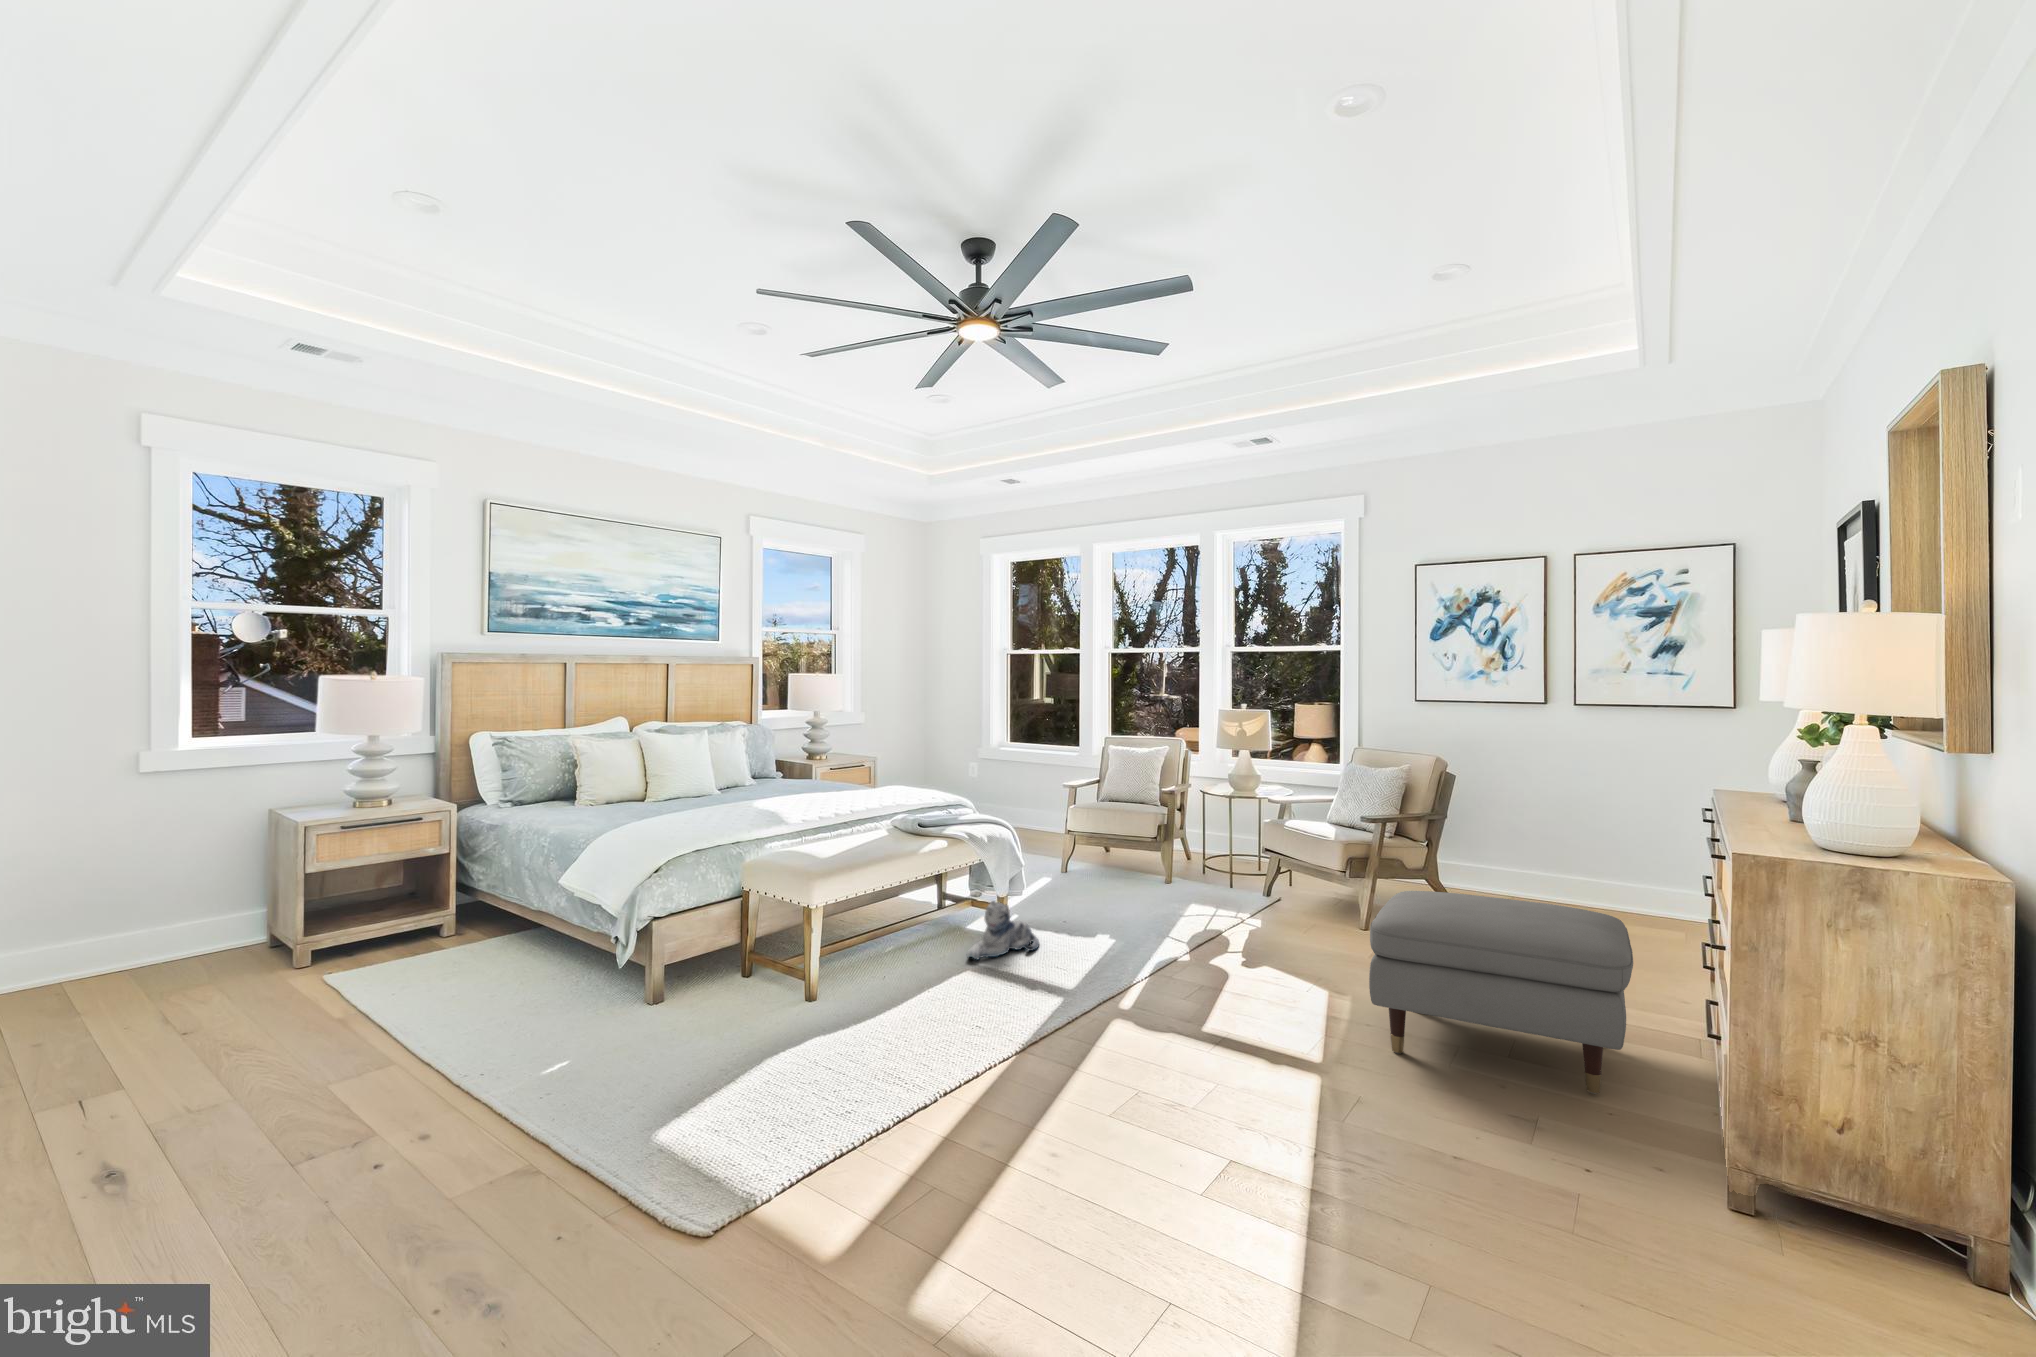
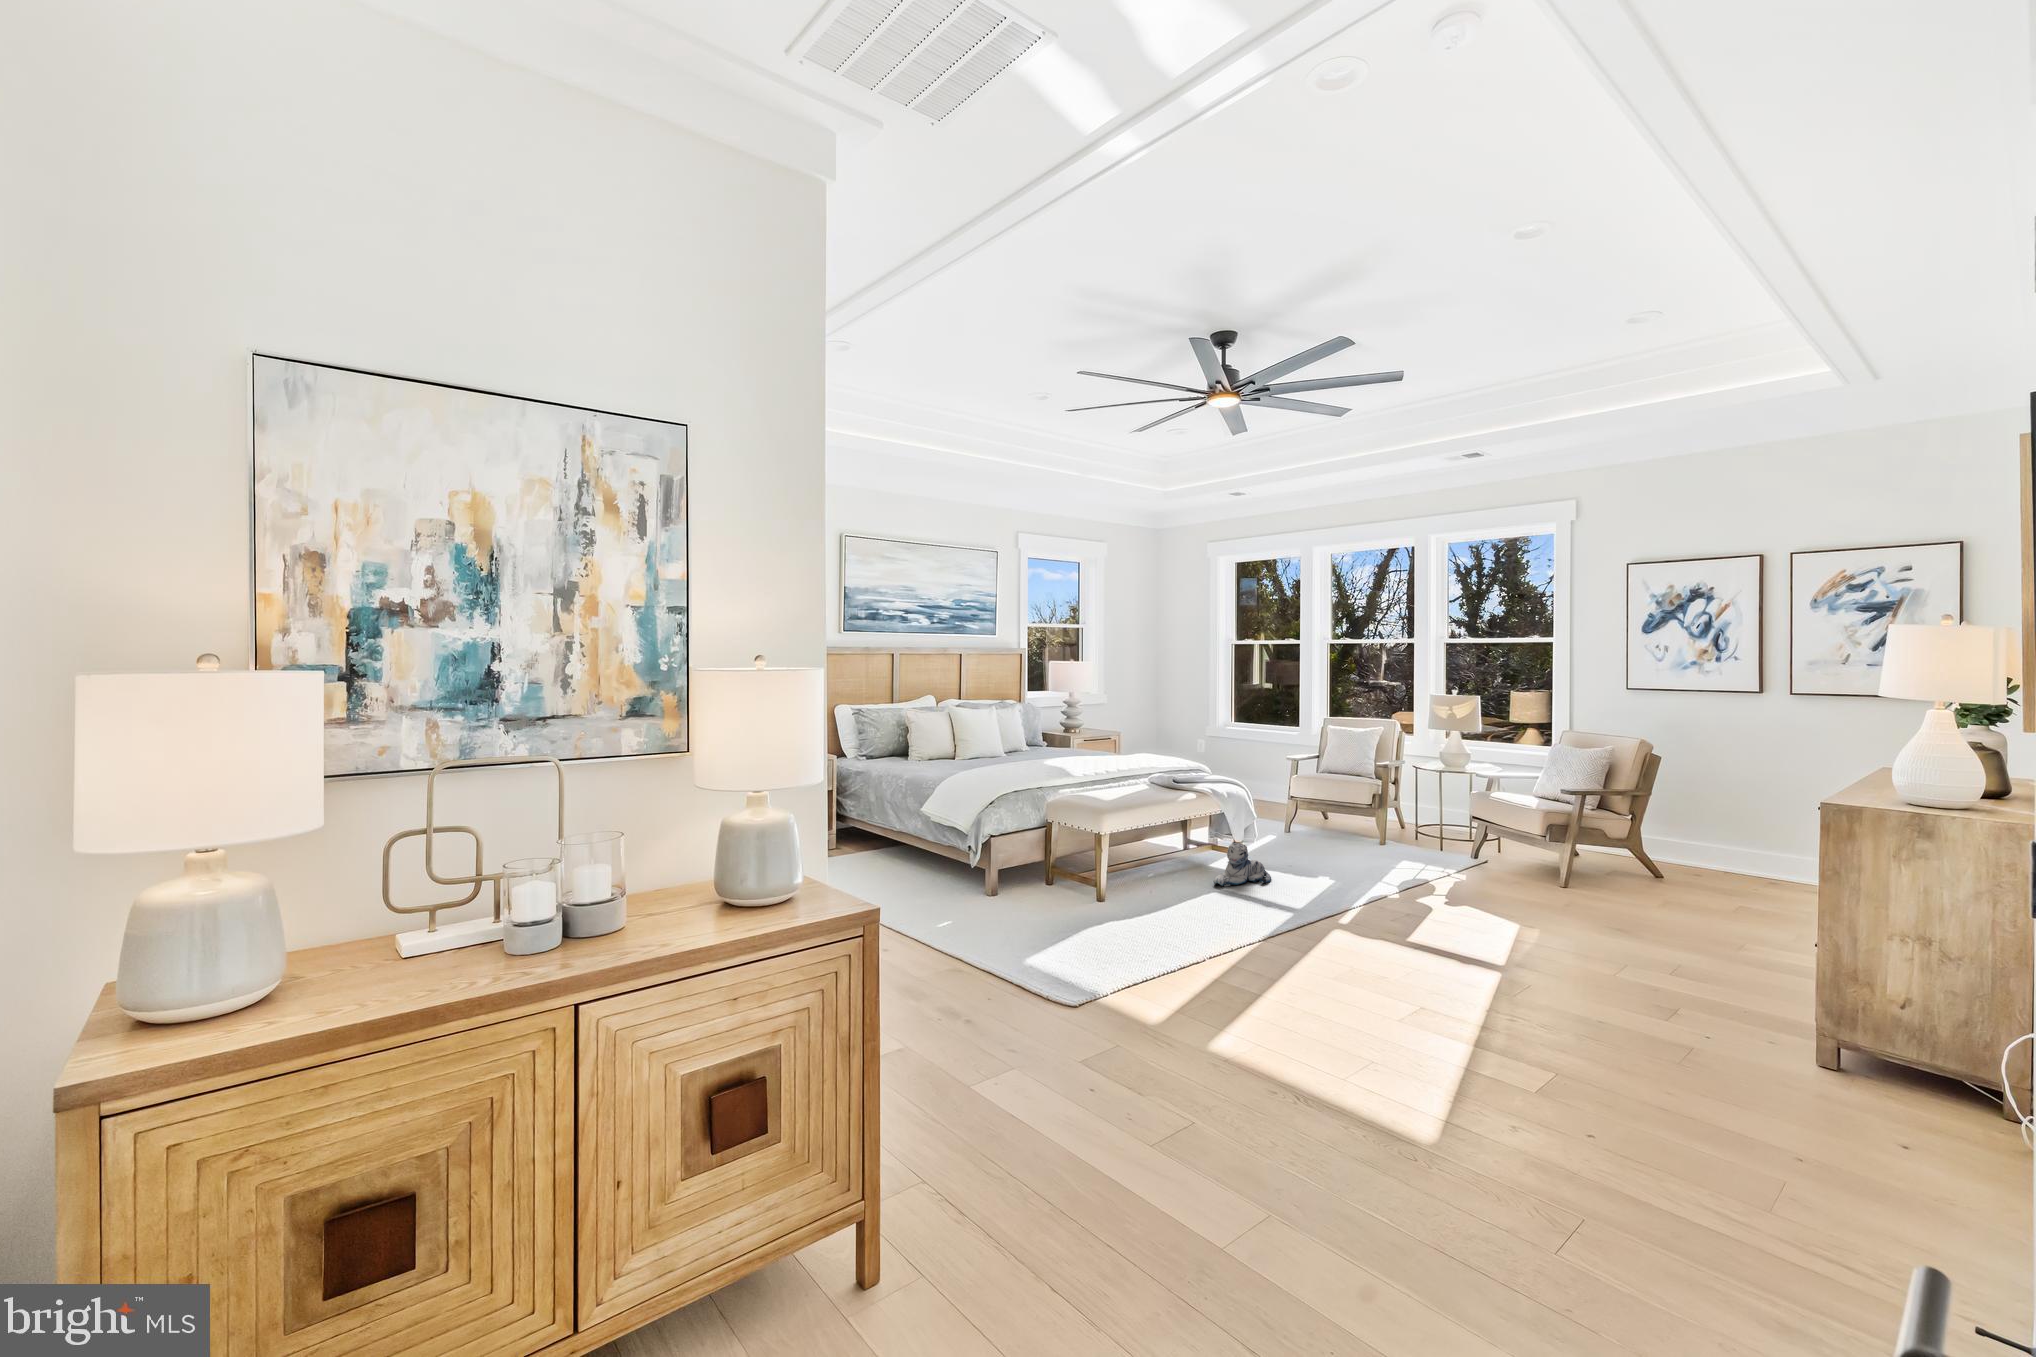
ottoman: present [1369,891,1633,1094] -> none [1545,843,1780,997]

